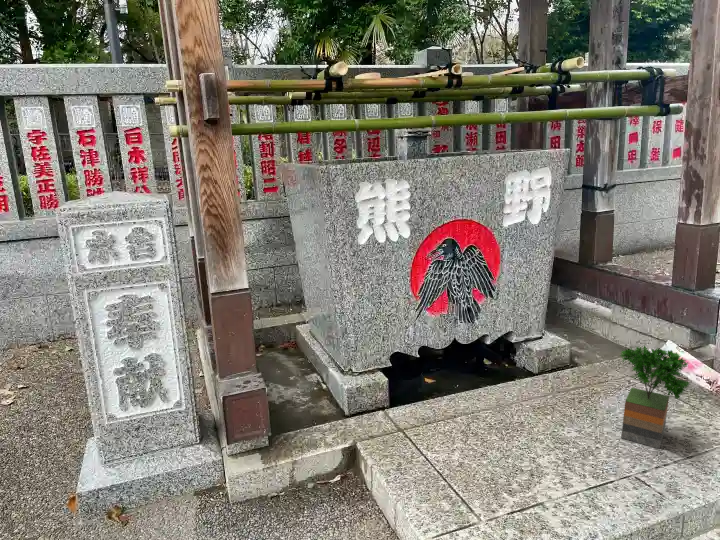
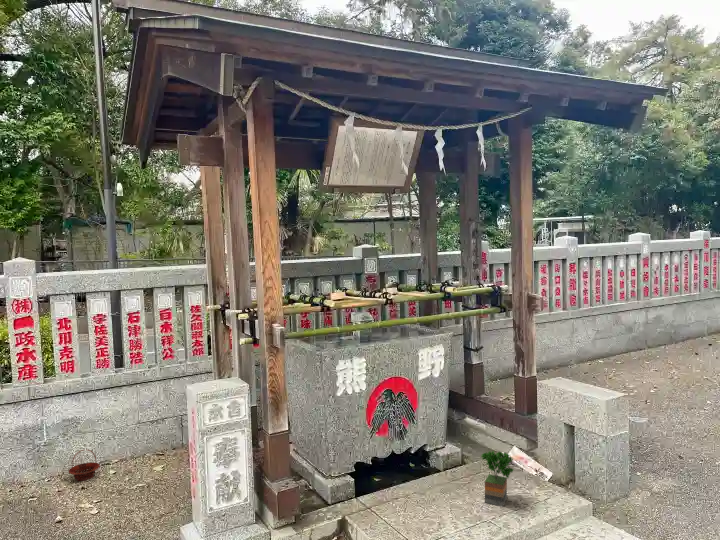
basket: none [13,317,57,357] -> present [69,450,100,481]

